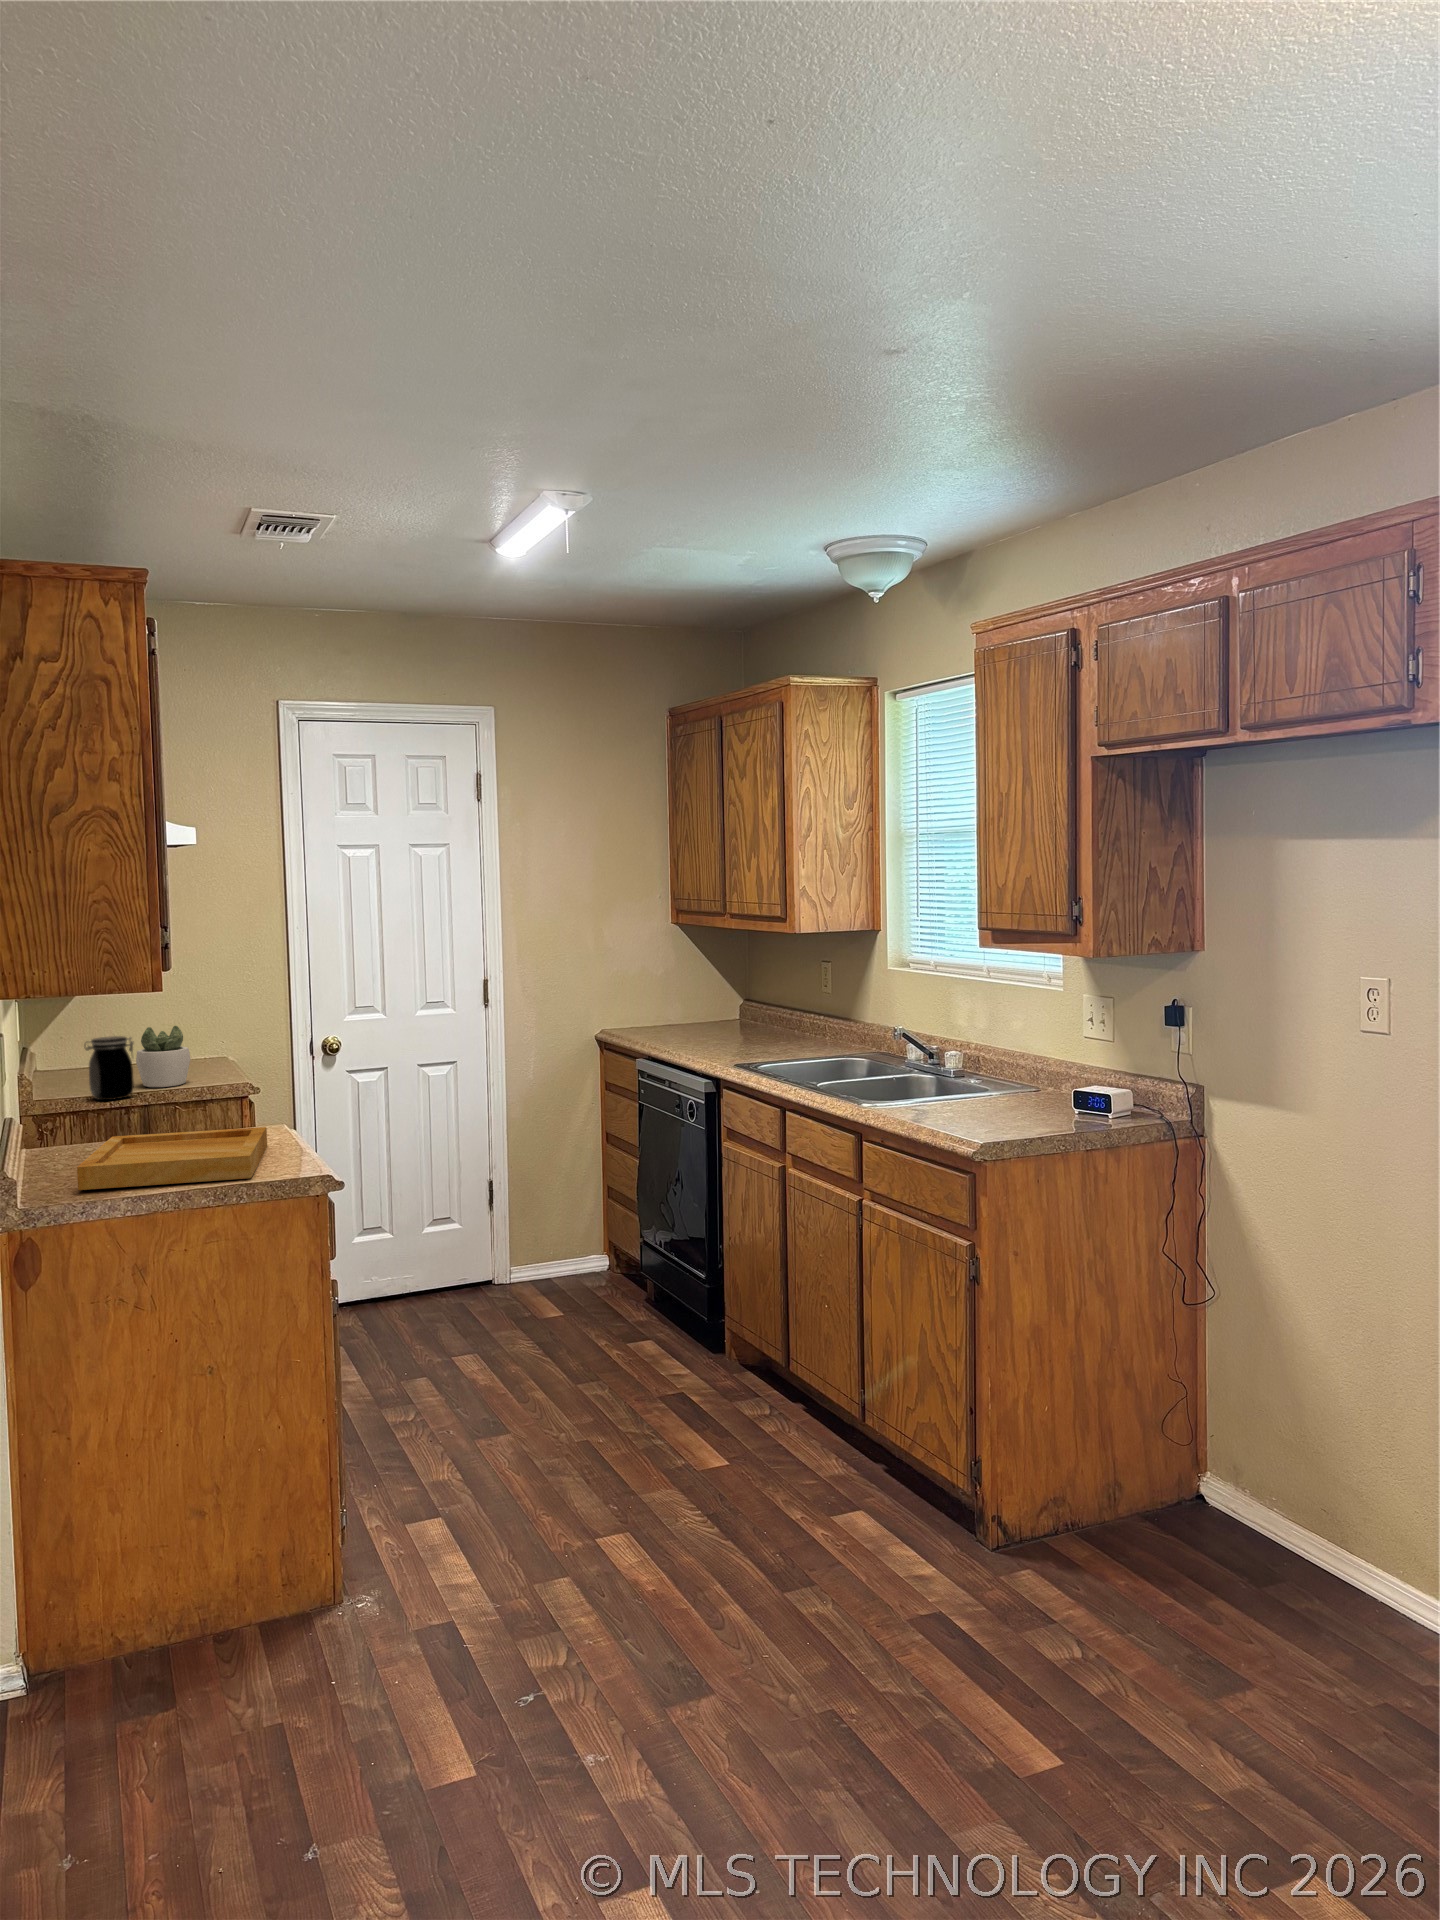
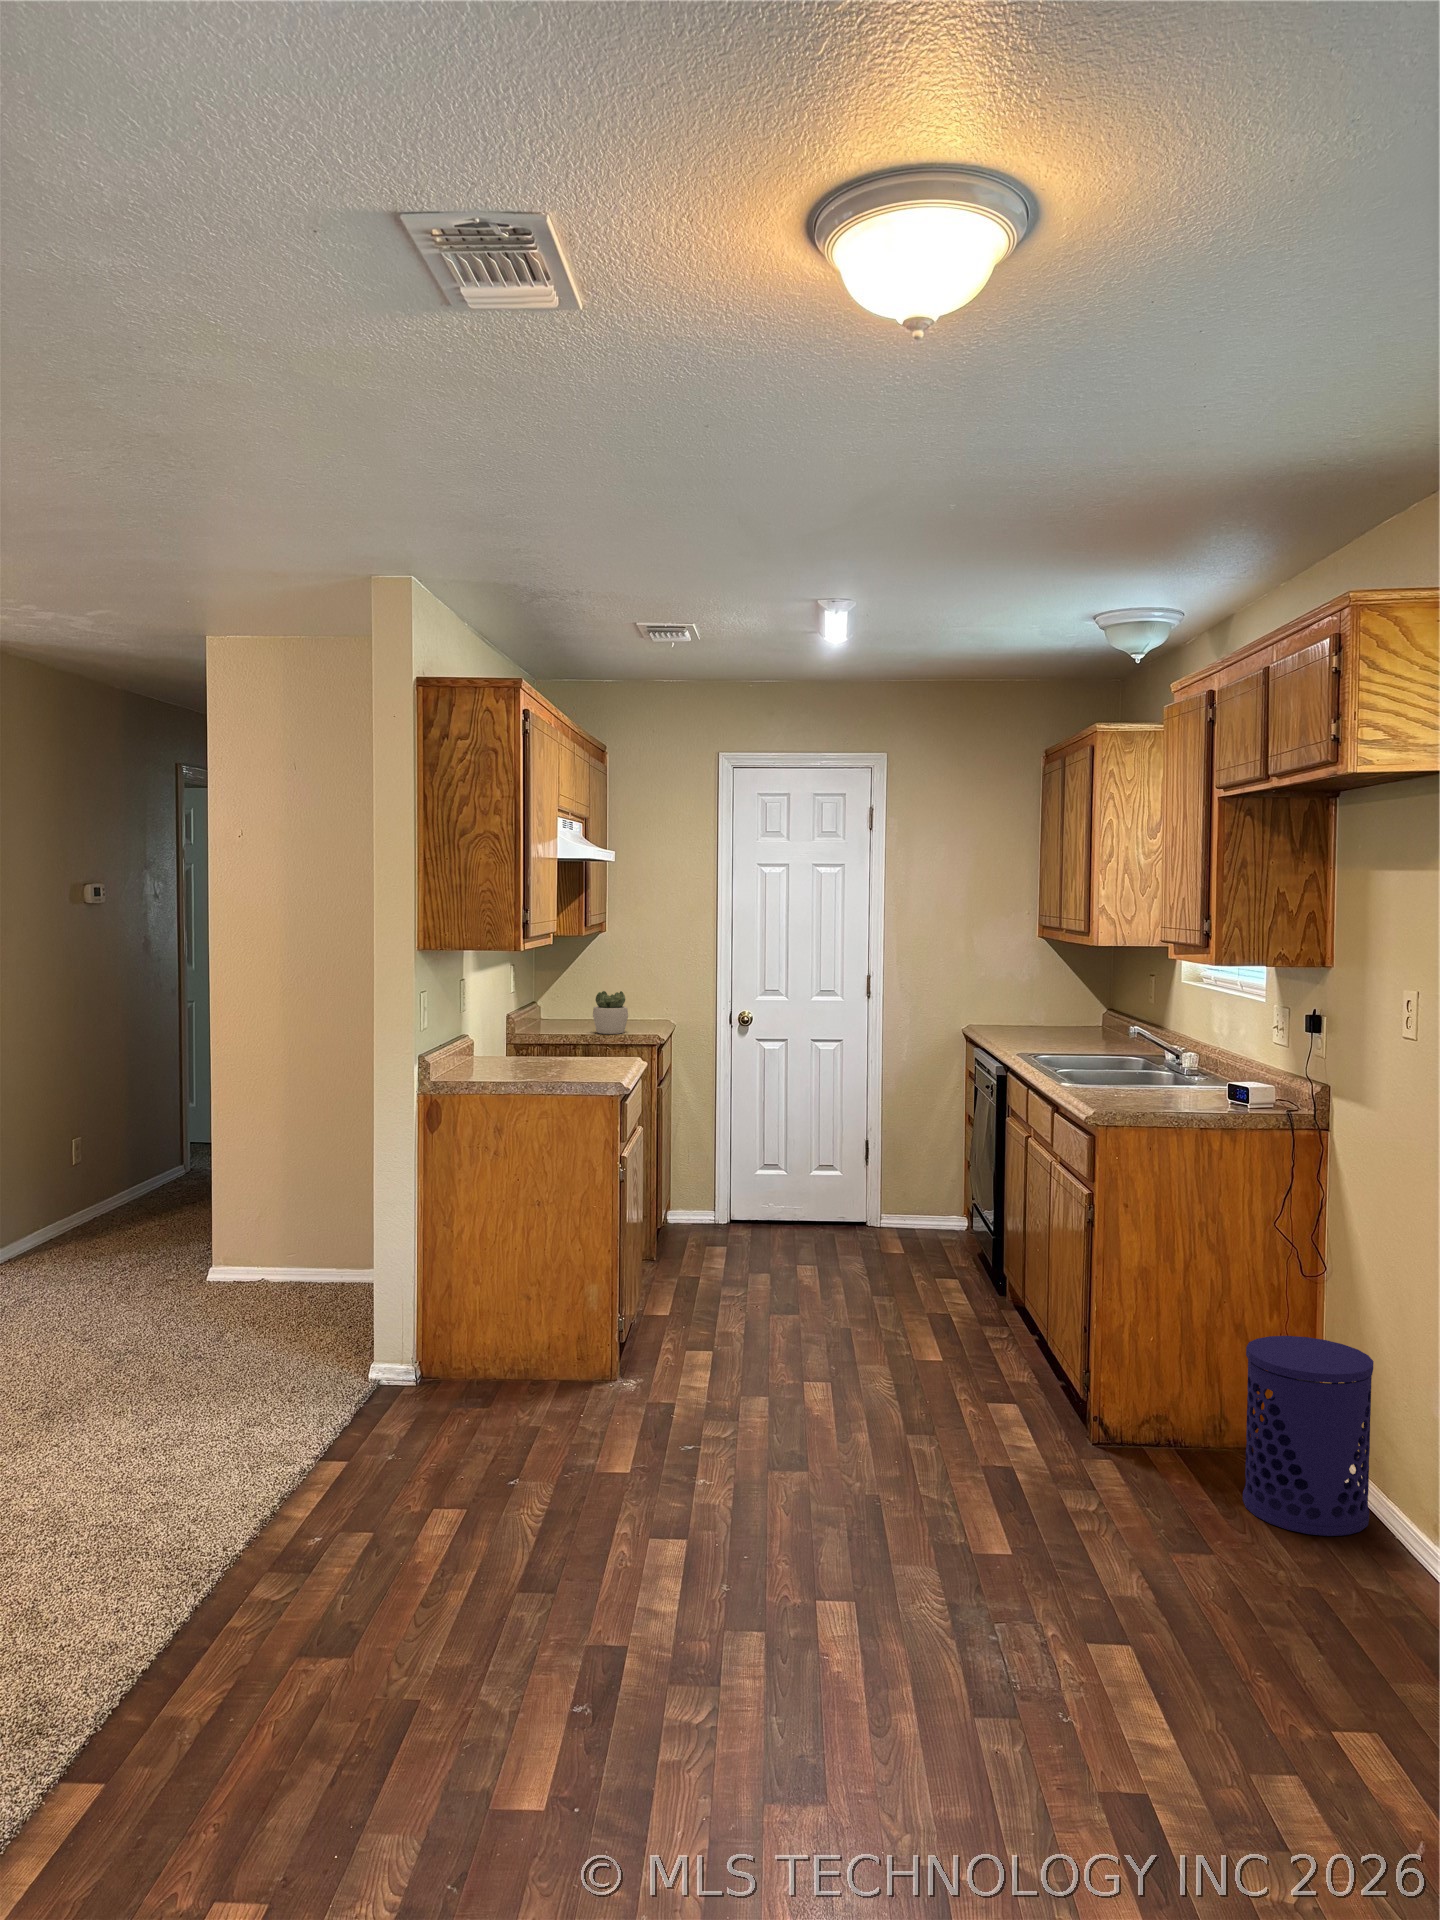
jar: present [84,1036,134,1100] -> none [553,994,585,1038]
tray: present [77,1127,267,1190] -> none [478,1052,615,1082]
waste bin: none [1164,1362,1299,1587] -> present [1243,1336,1374,1536]

